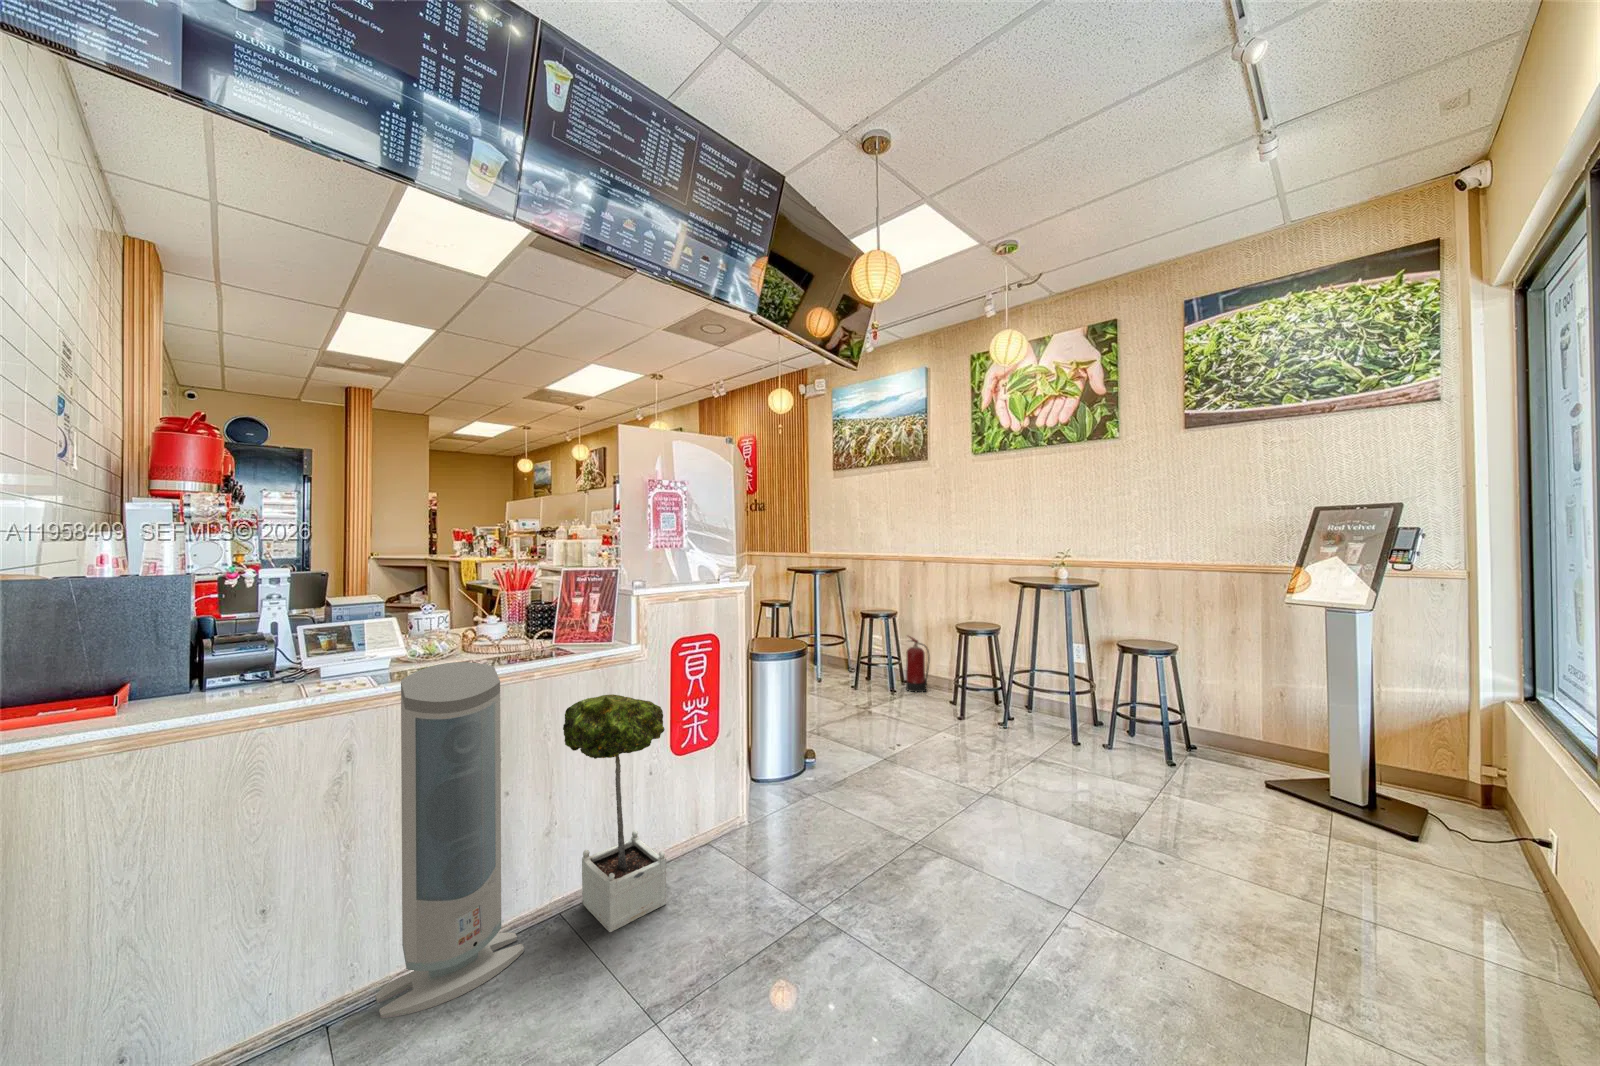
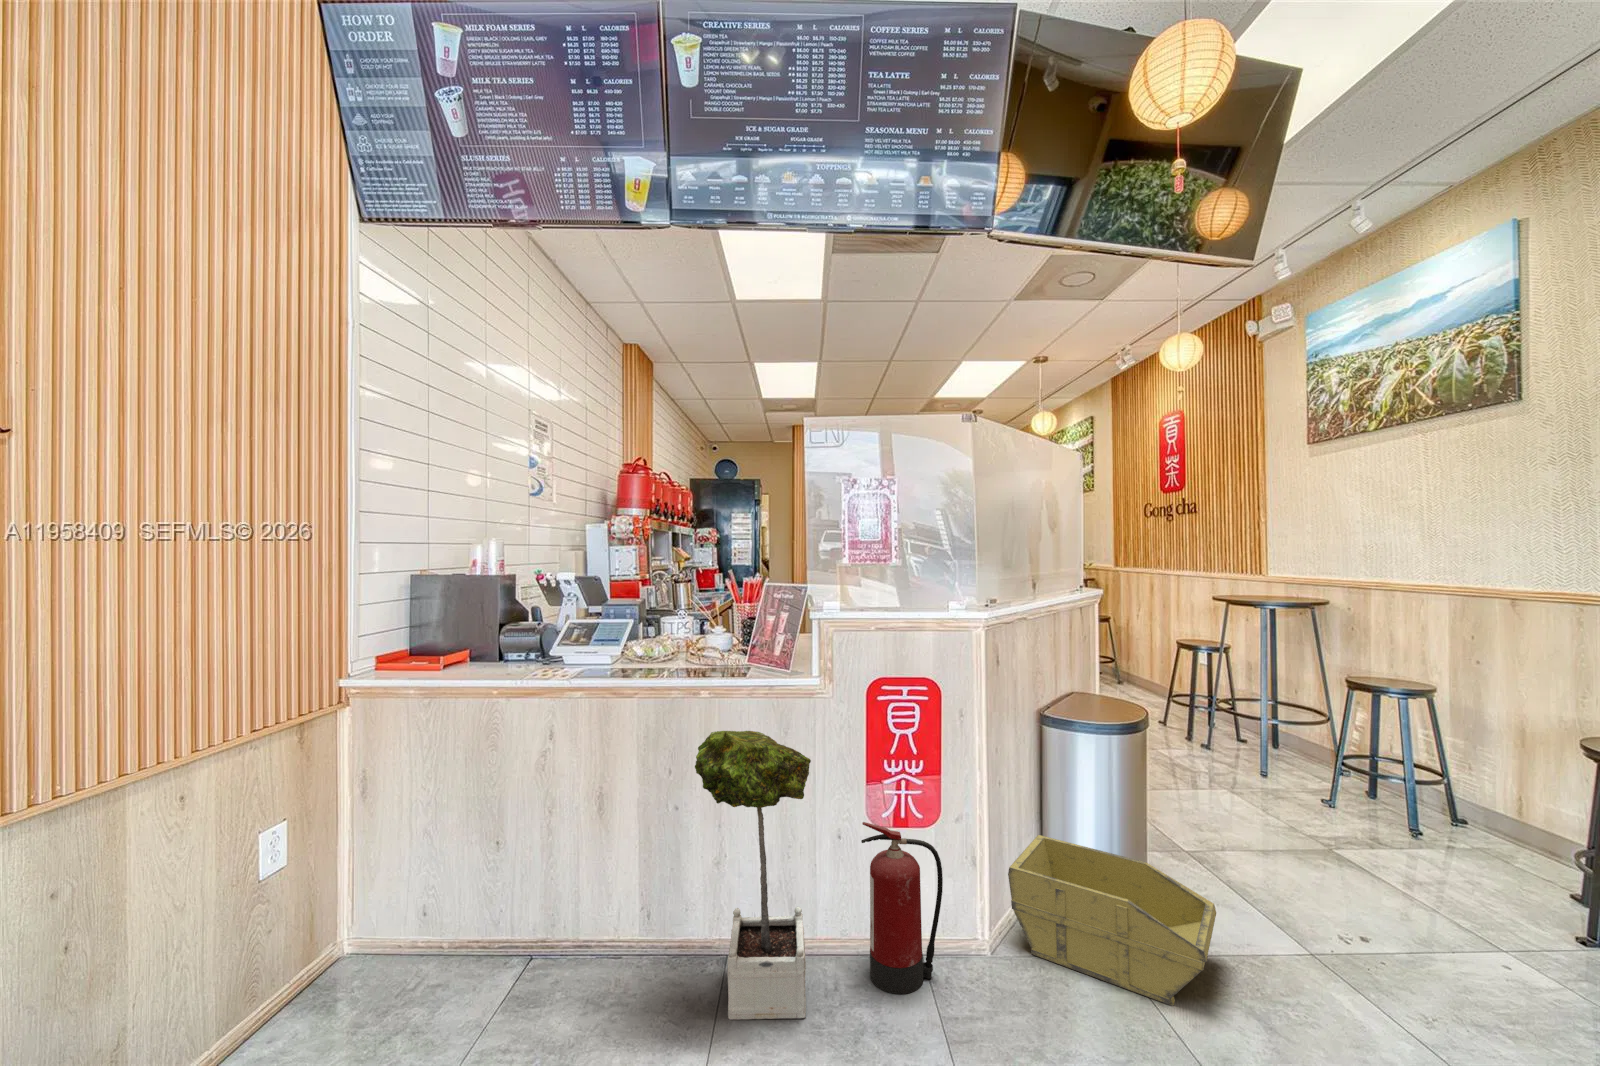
fire extinguisher: present [906,636,930,692] -> present [861,822,943,994]
air purifier: present [376,662,524,1018] -> none [524,669,658,1009]
storage bin: none [753,734,868,811] -> present [1008,835,1216,1006]

